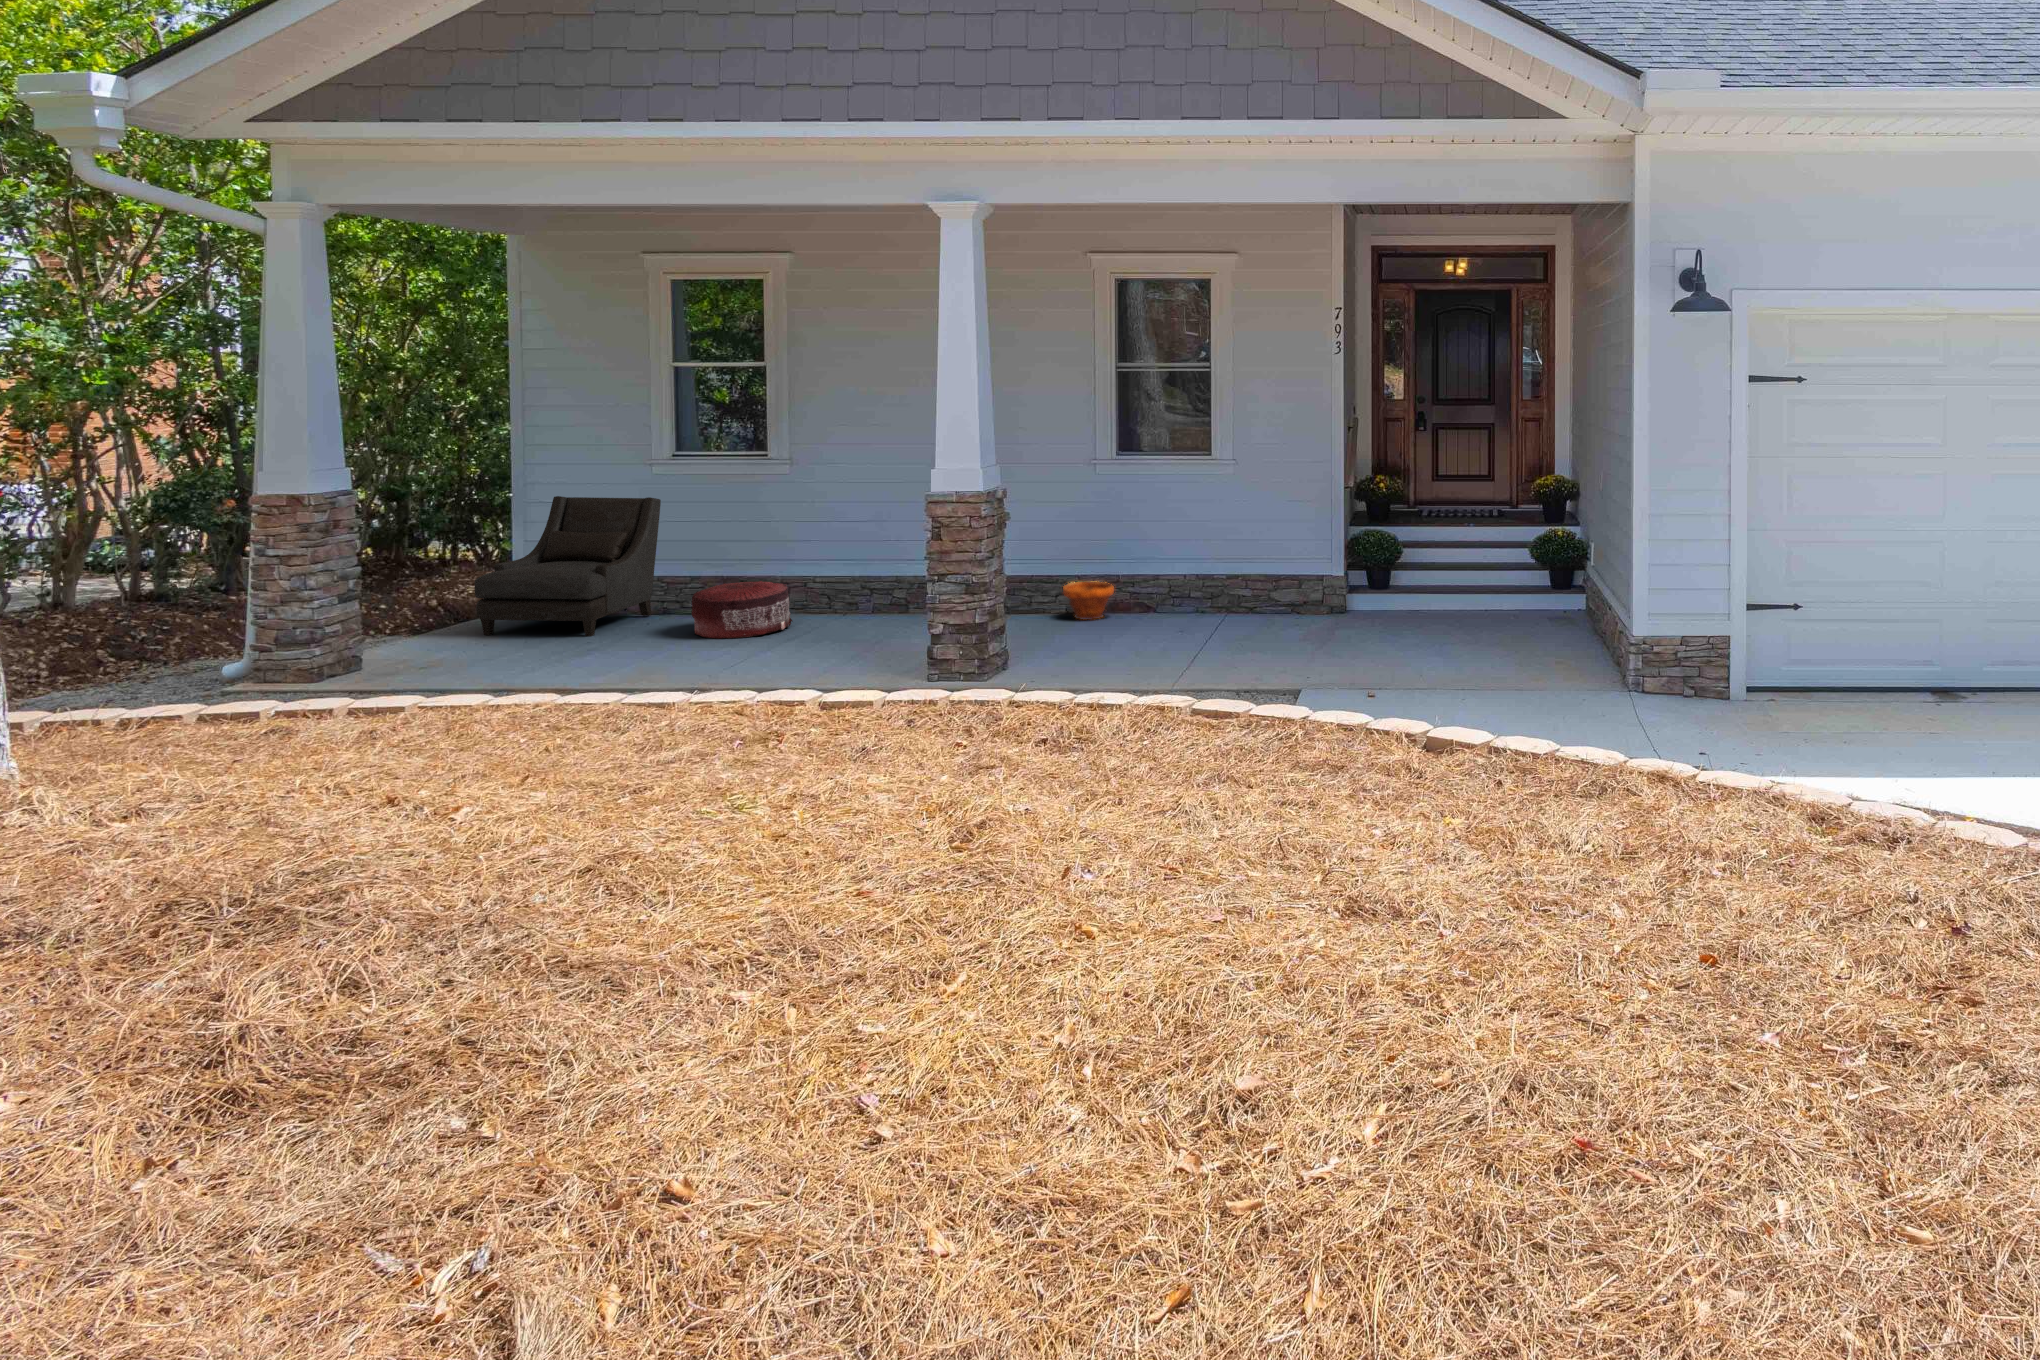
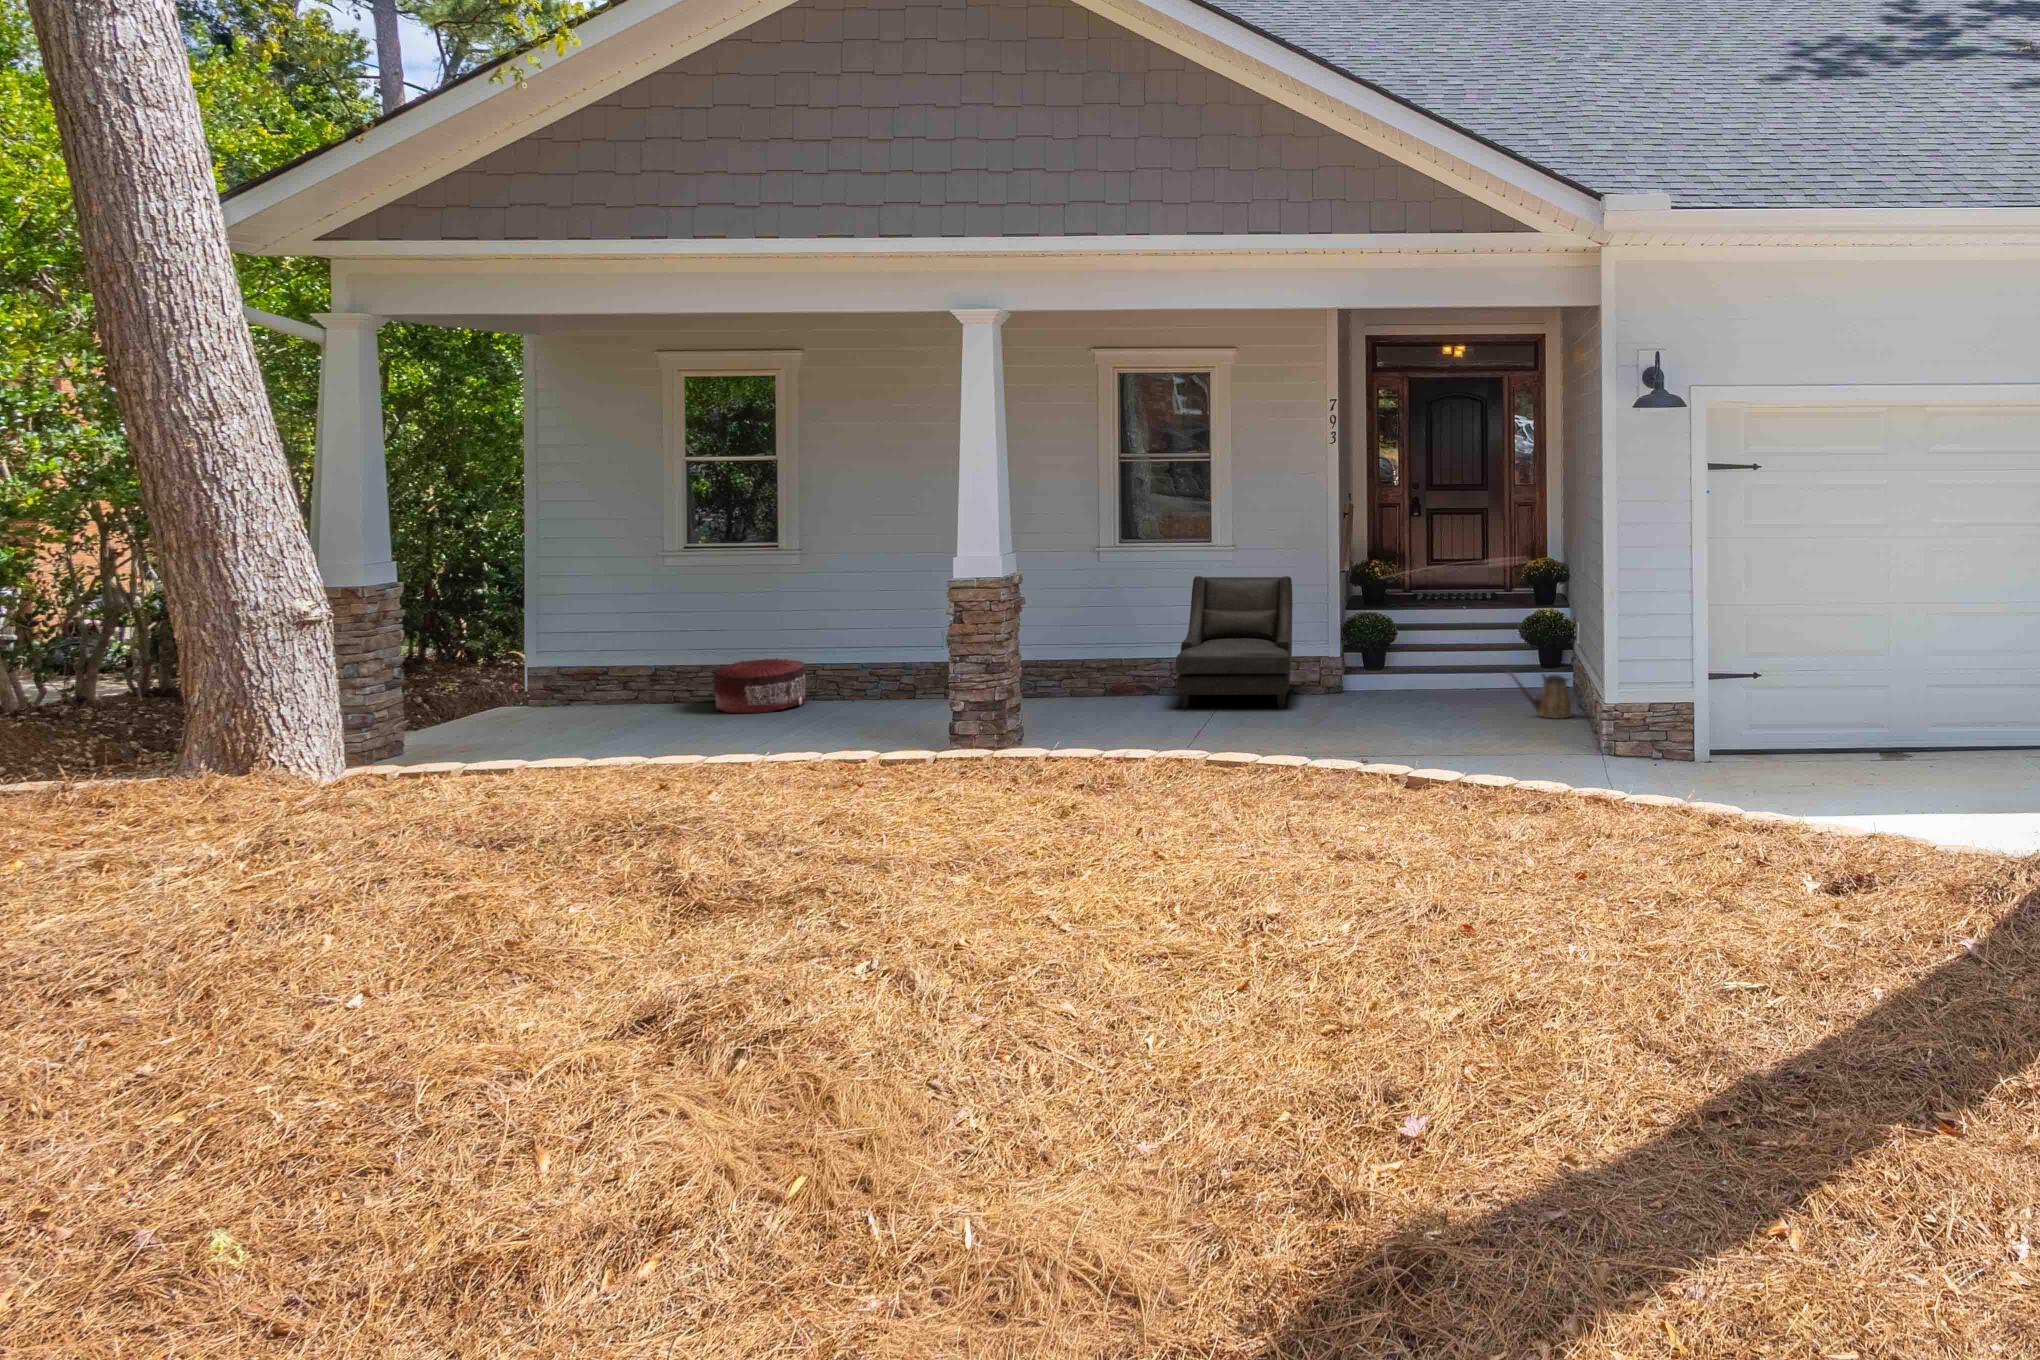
armchair: present [474,496,661,637] -> present [1176,576,1292,709]
planter: present [1063,582,1114,620] -> none [1069,657,1119,694]
watering can: none [1518,600,1599,652] -> present [1509,672,1573,719]

